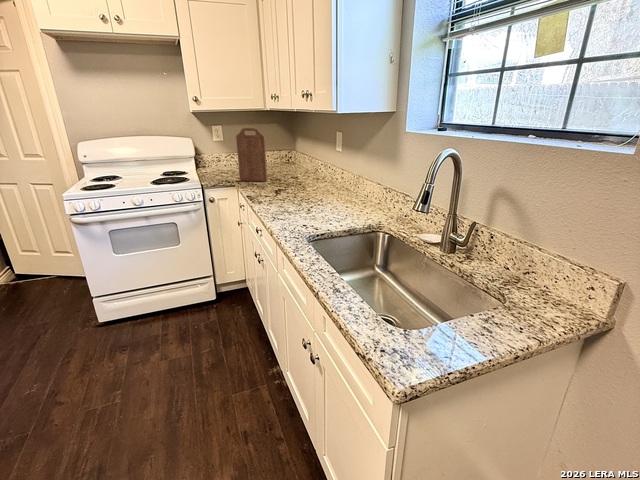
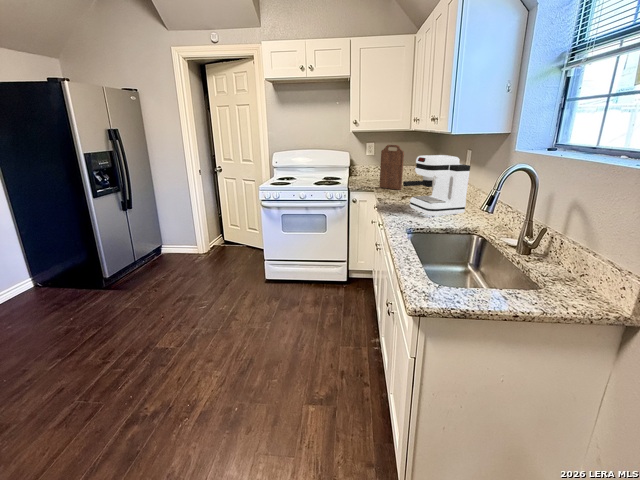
coffee maker: none [283,139,356,214] -> present [403,155,470,216]

